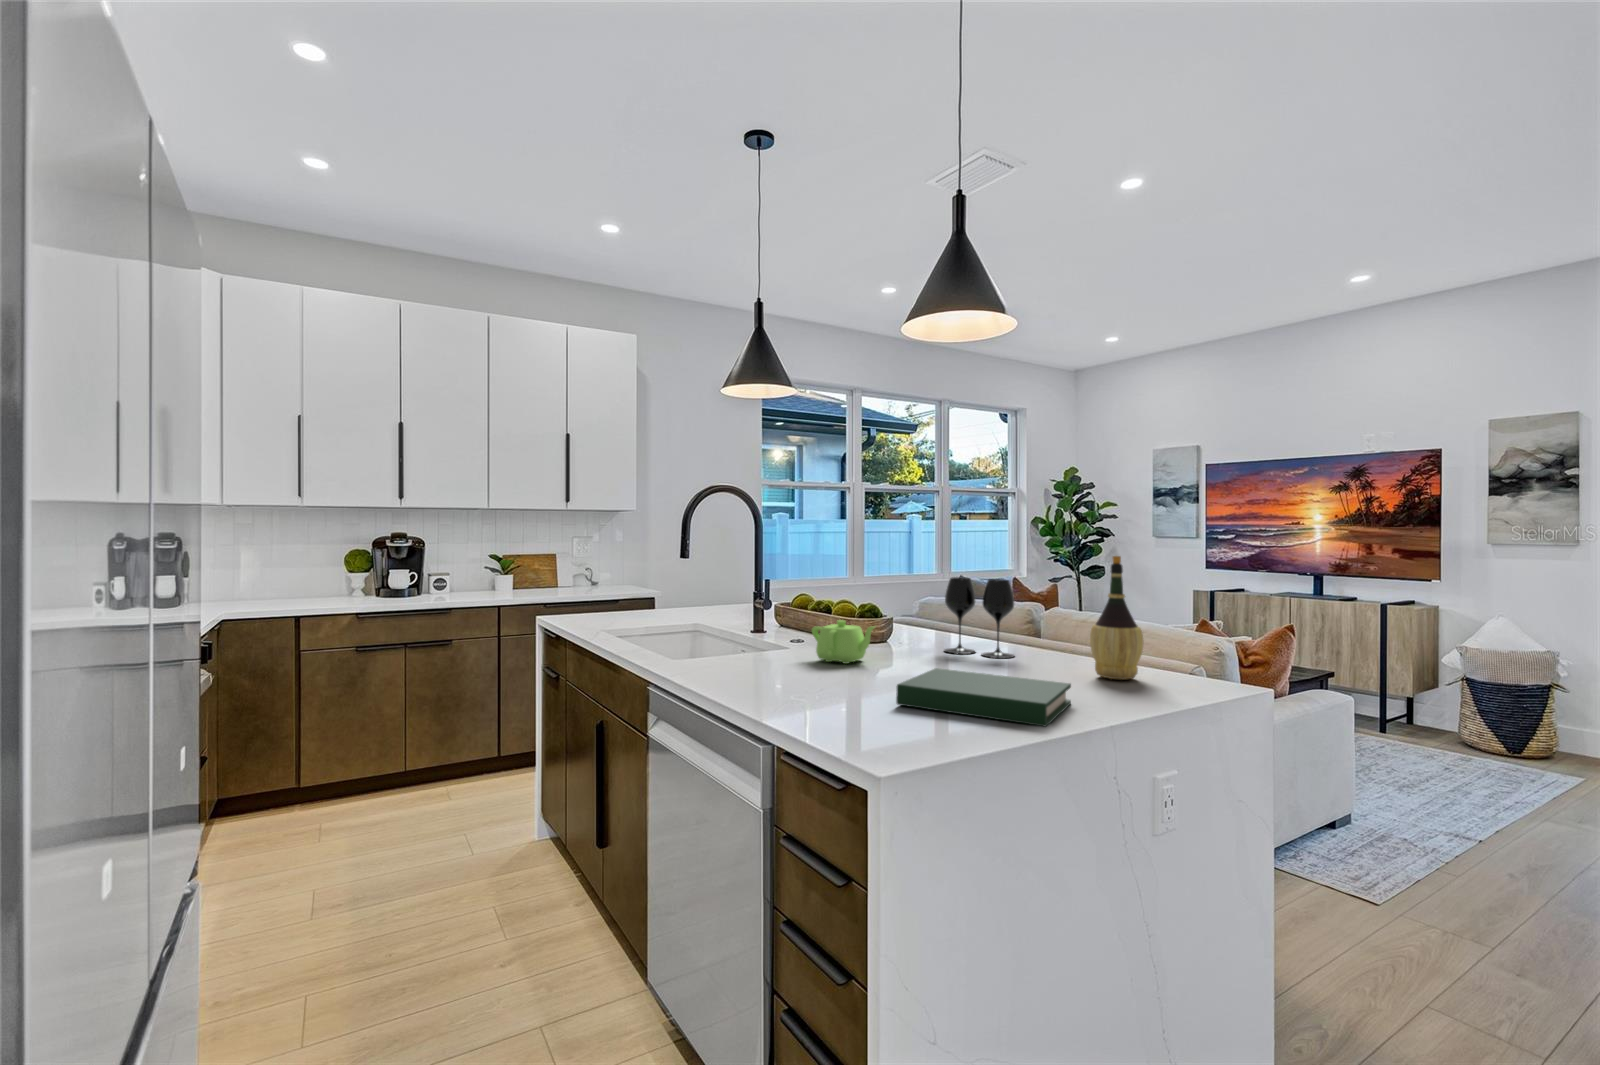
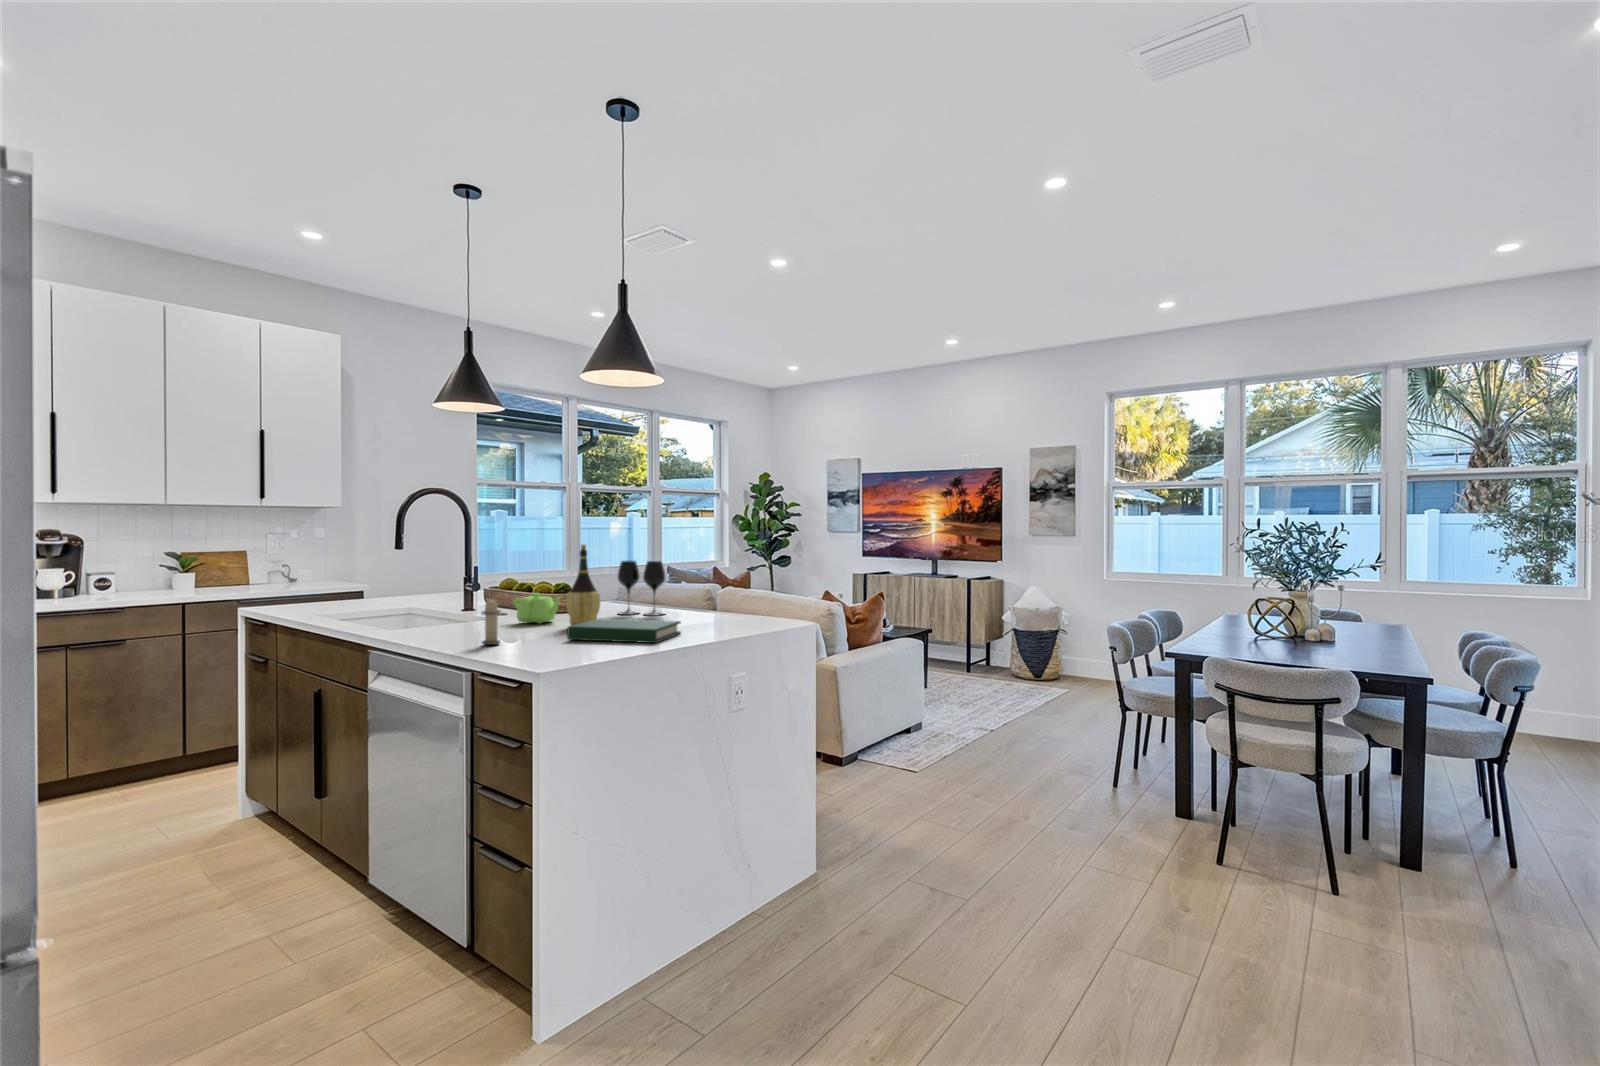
wine bottle: present [1090,556,1143,679] -> present [566,544,600,625]
candle: none [770,634,806,709] -> present [481,599,501,645]

